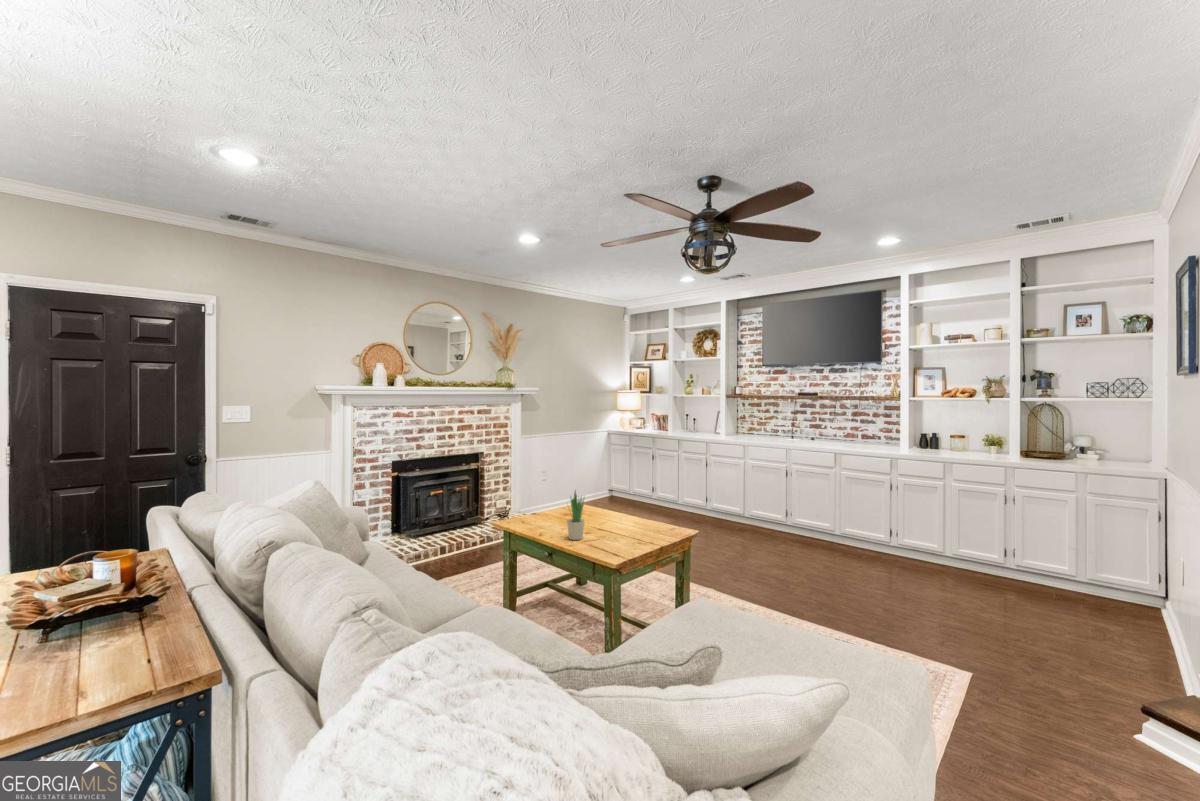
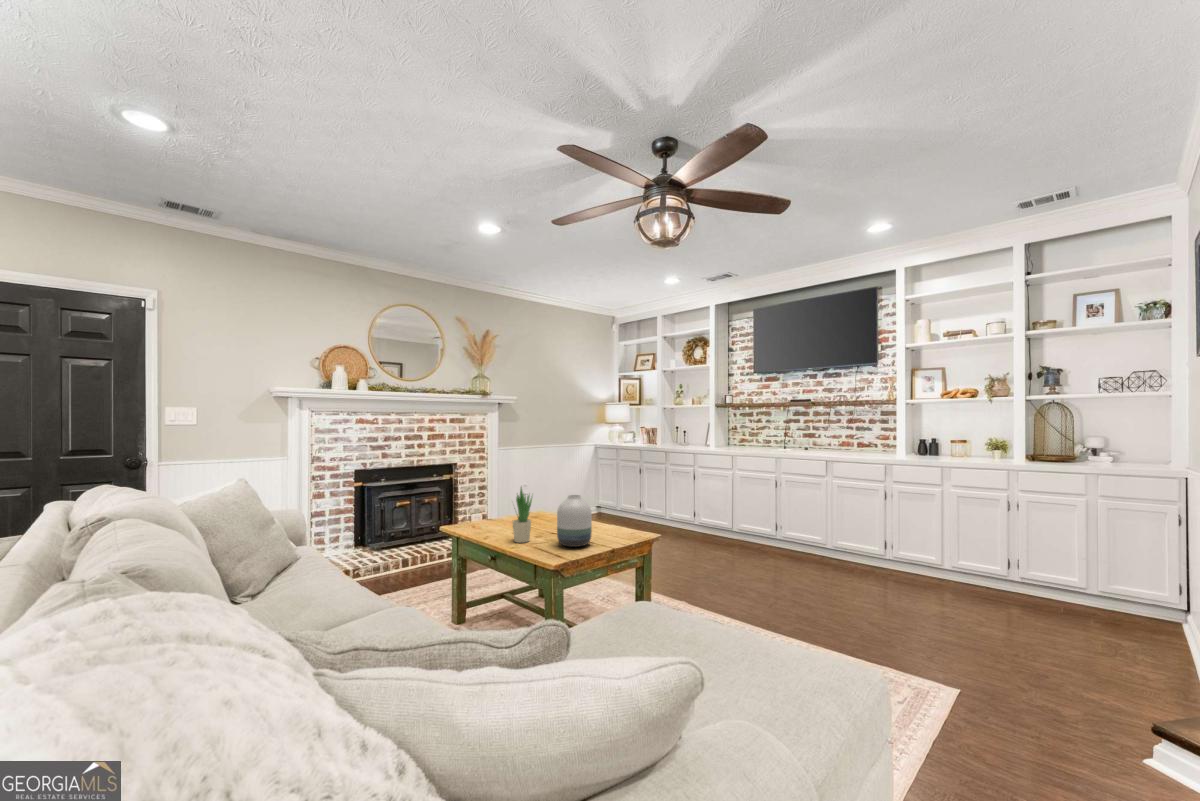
vase: none [609,498,639,544] -> present [557,495,592,547]

